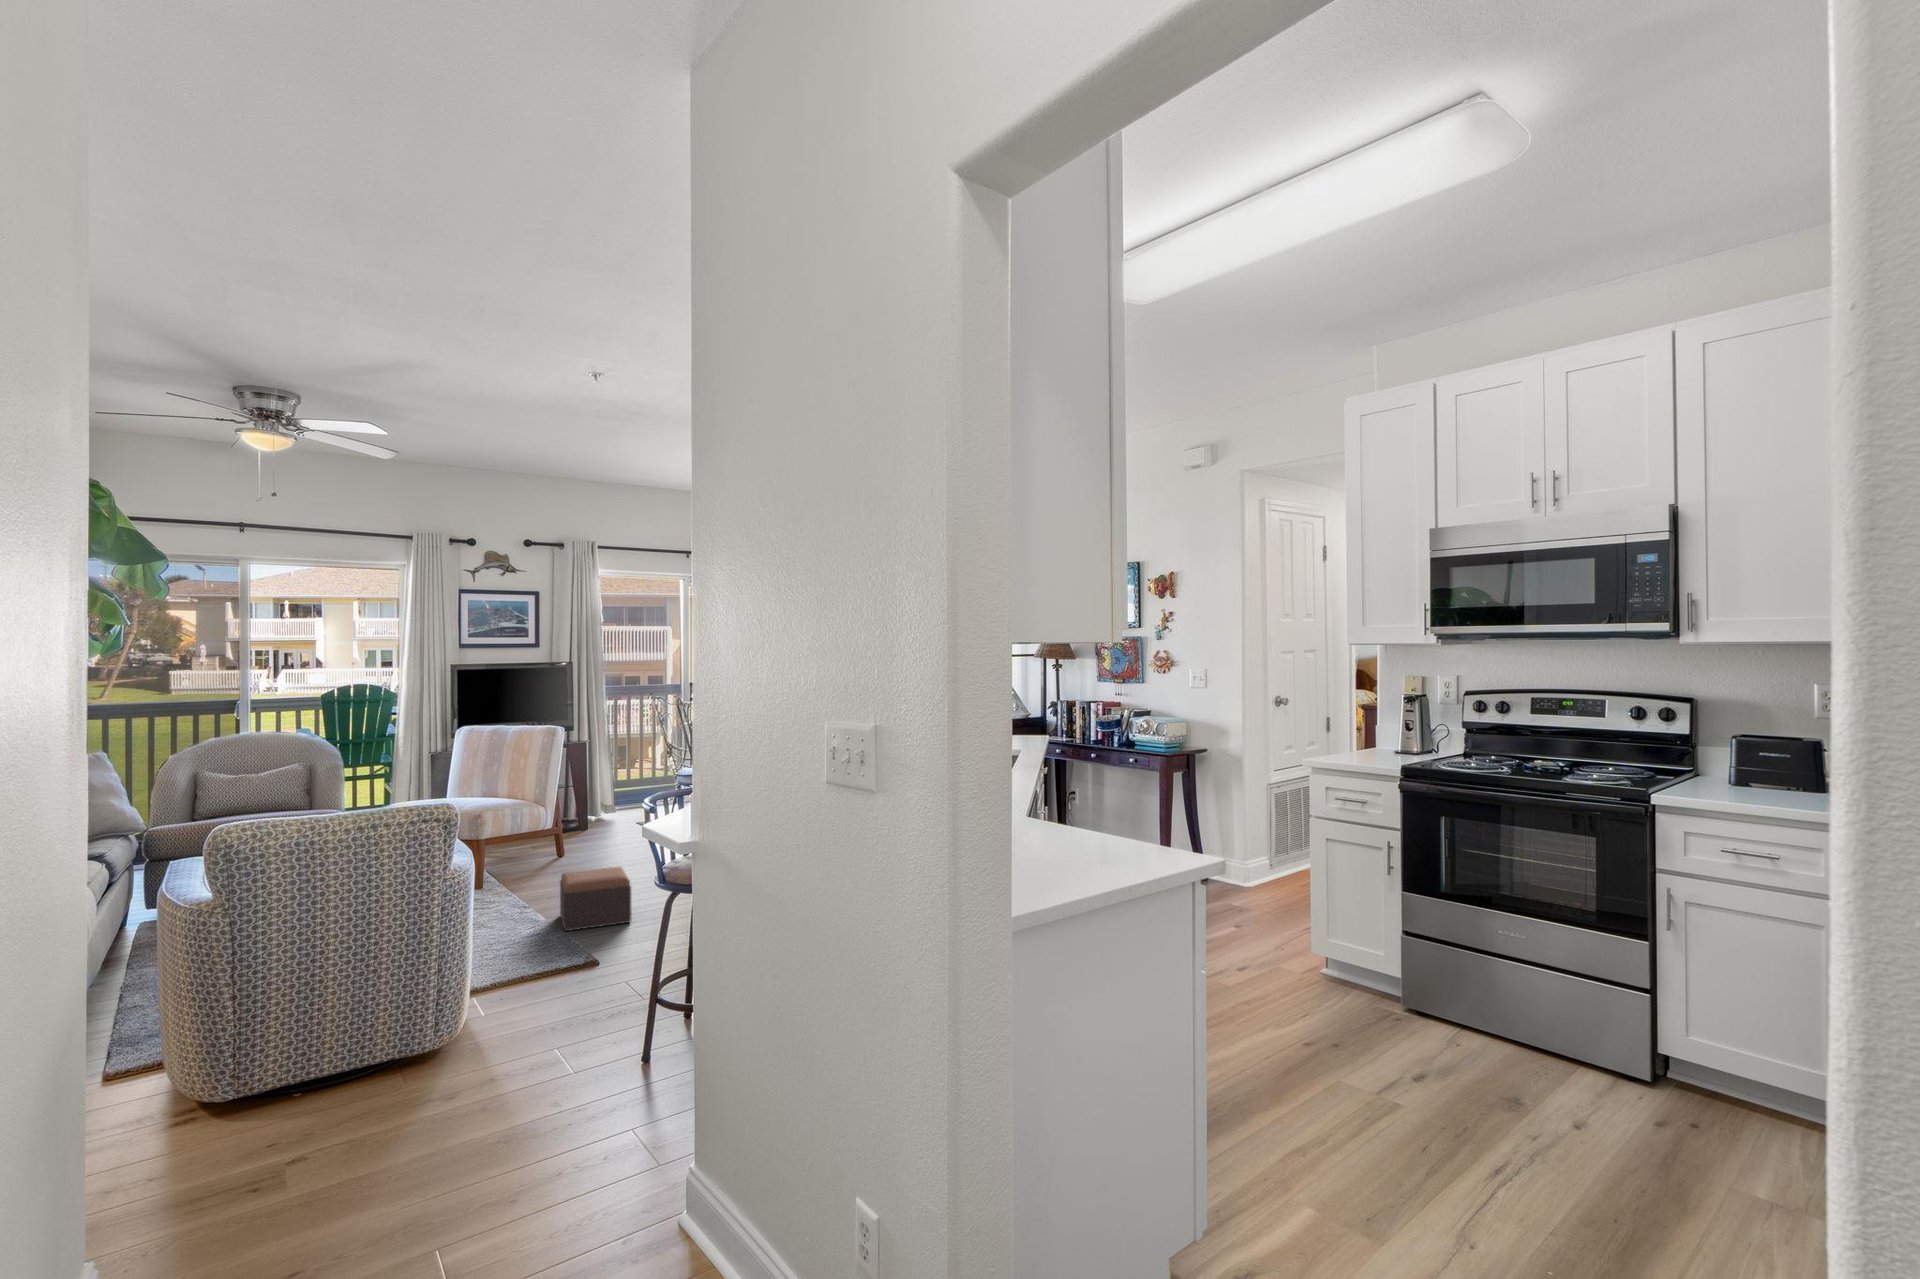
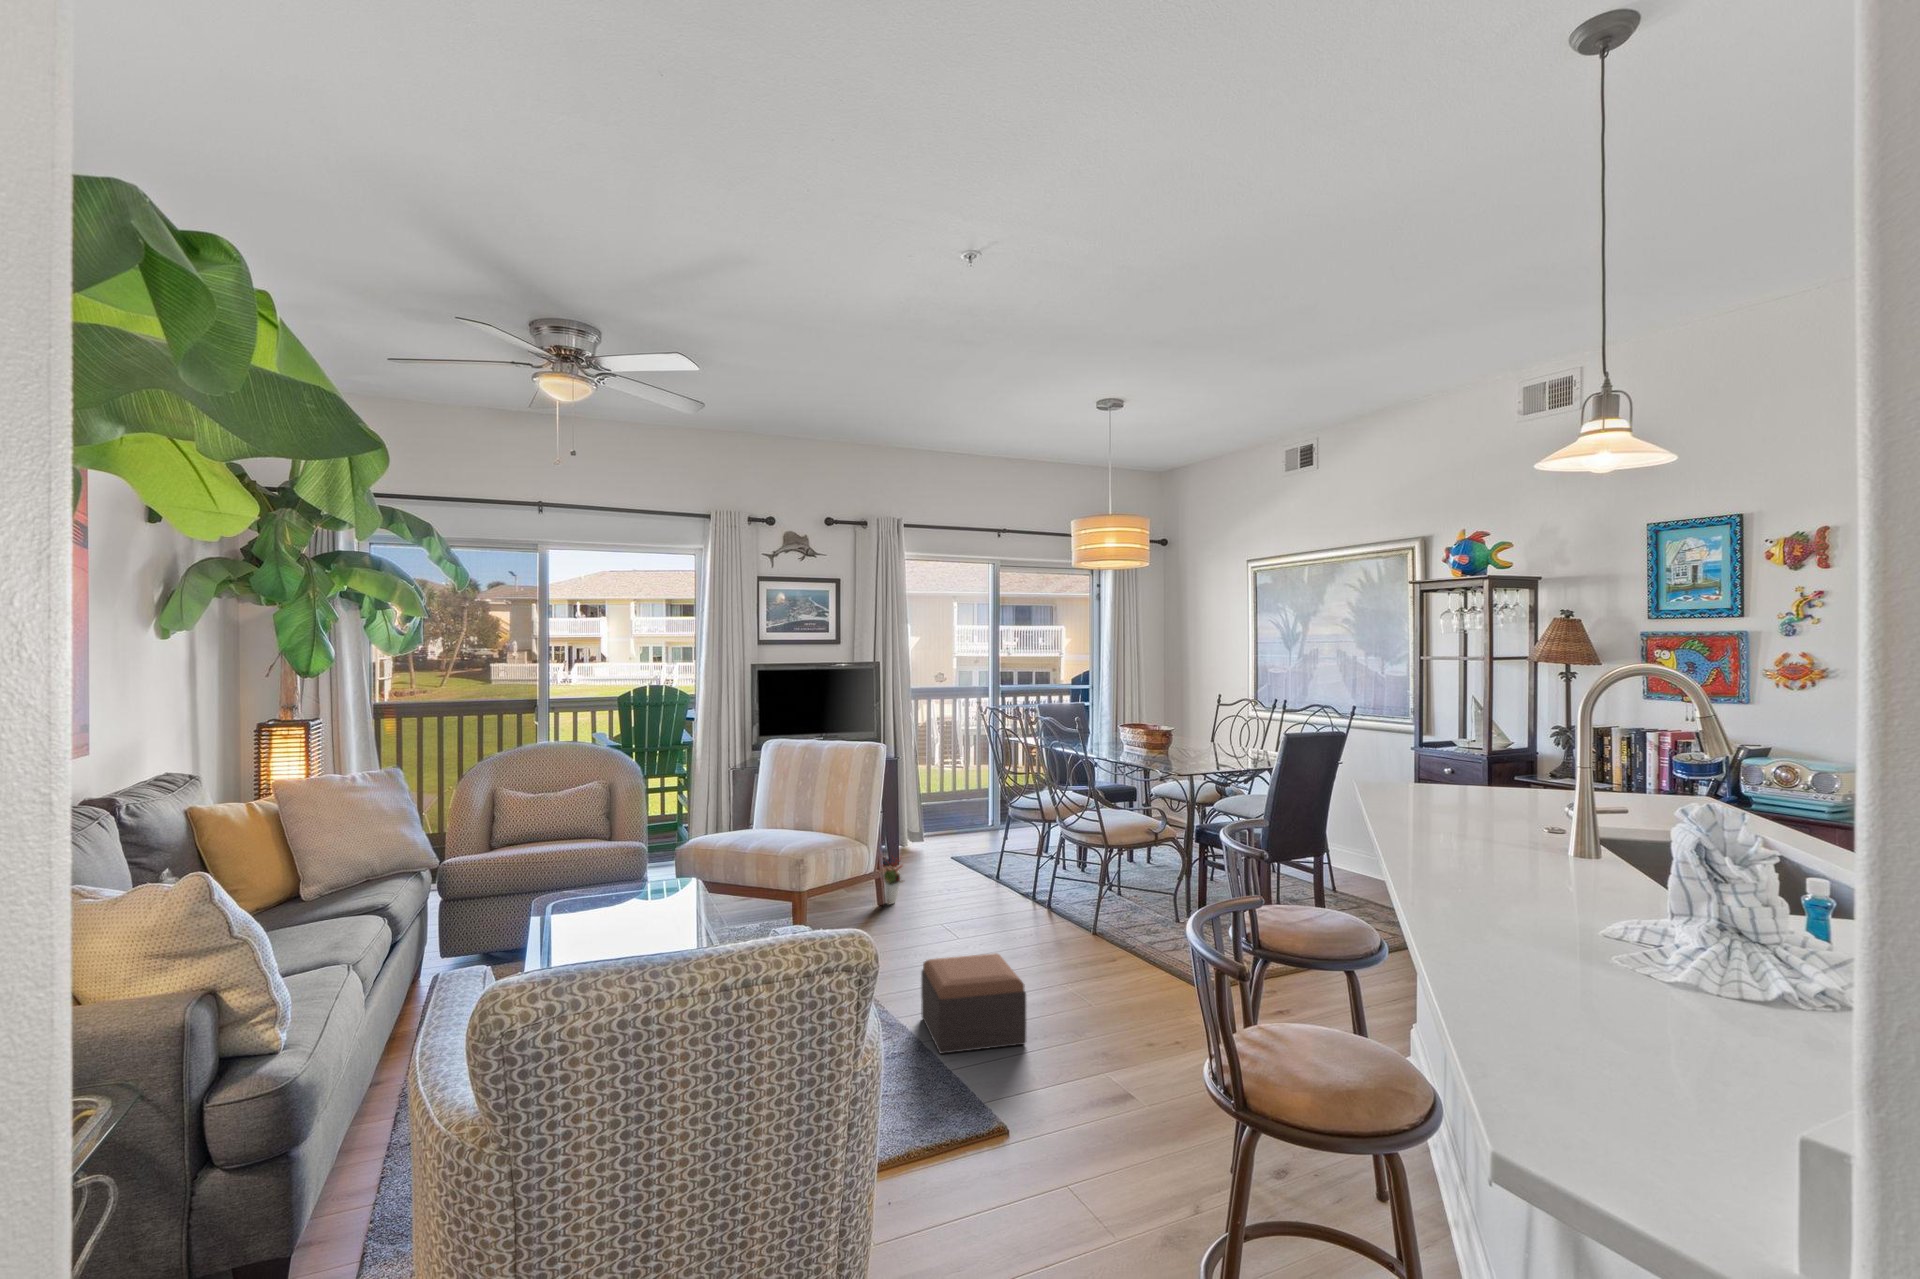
decorative plant: none [559,815,578,856] -> present [883,858,903,904]

